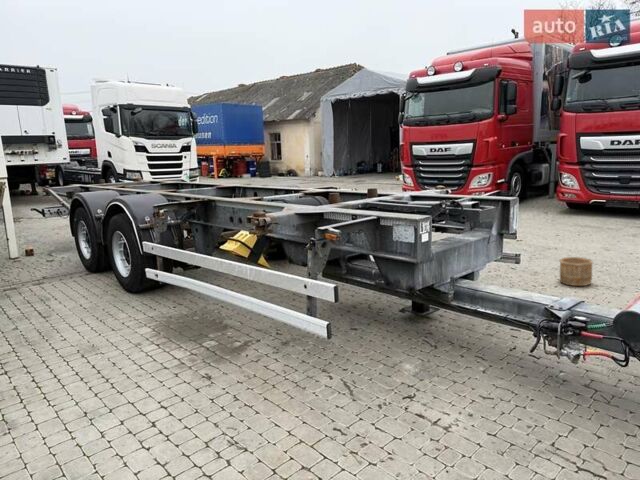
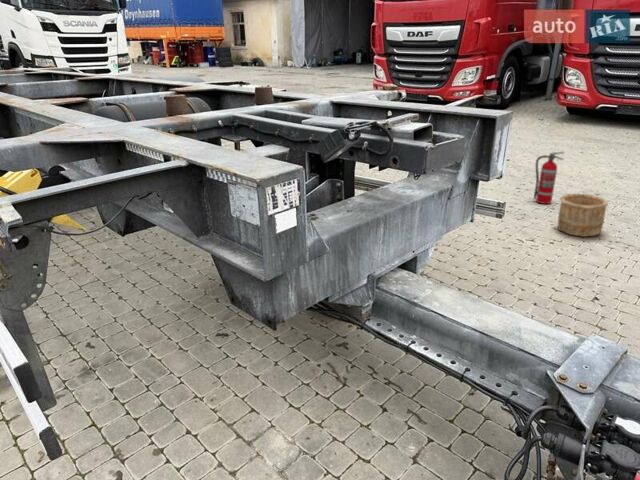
fire extinguisher: none [540,230,561,268] -> present [534,152,564,204]

